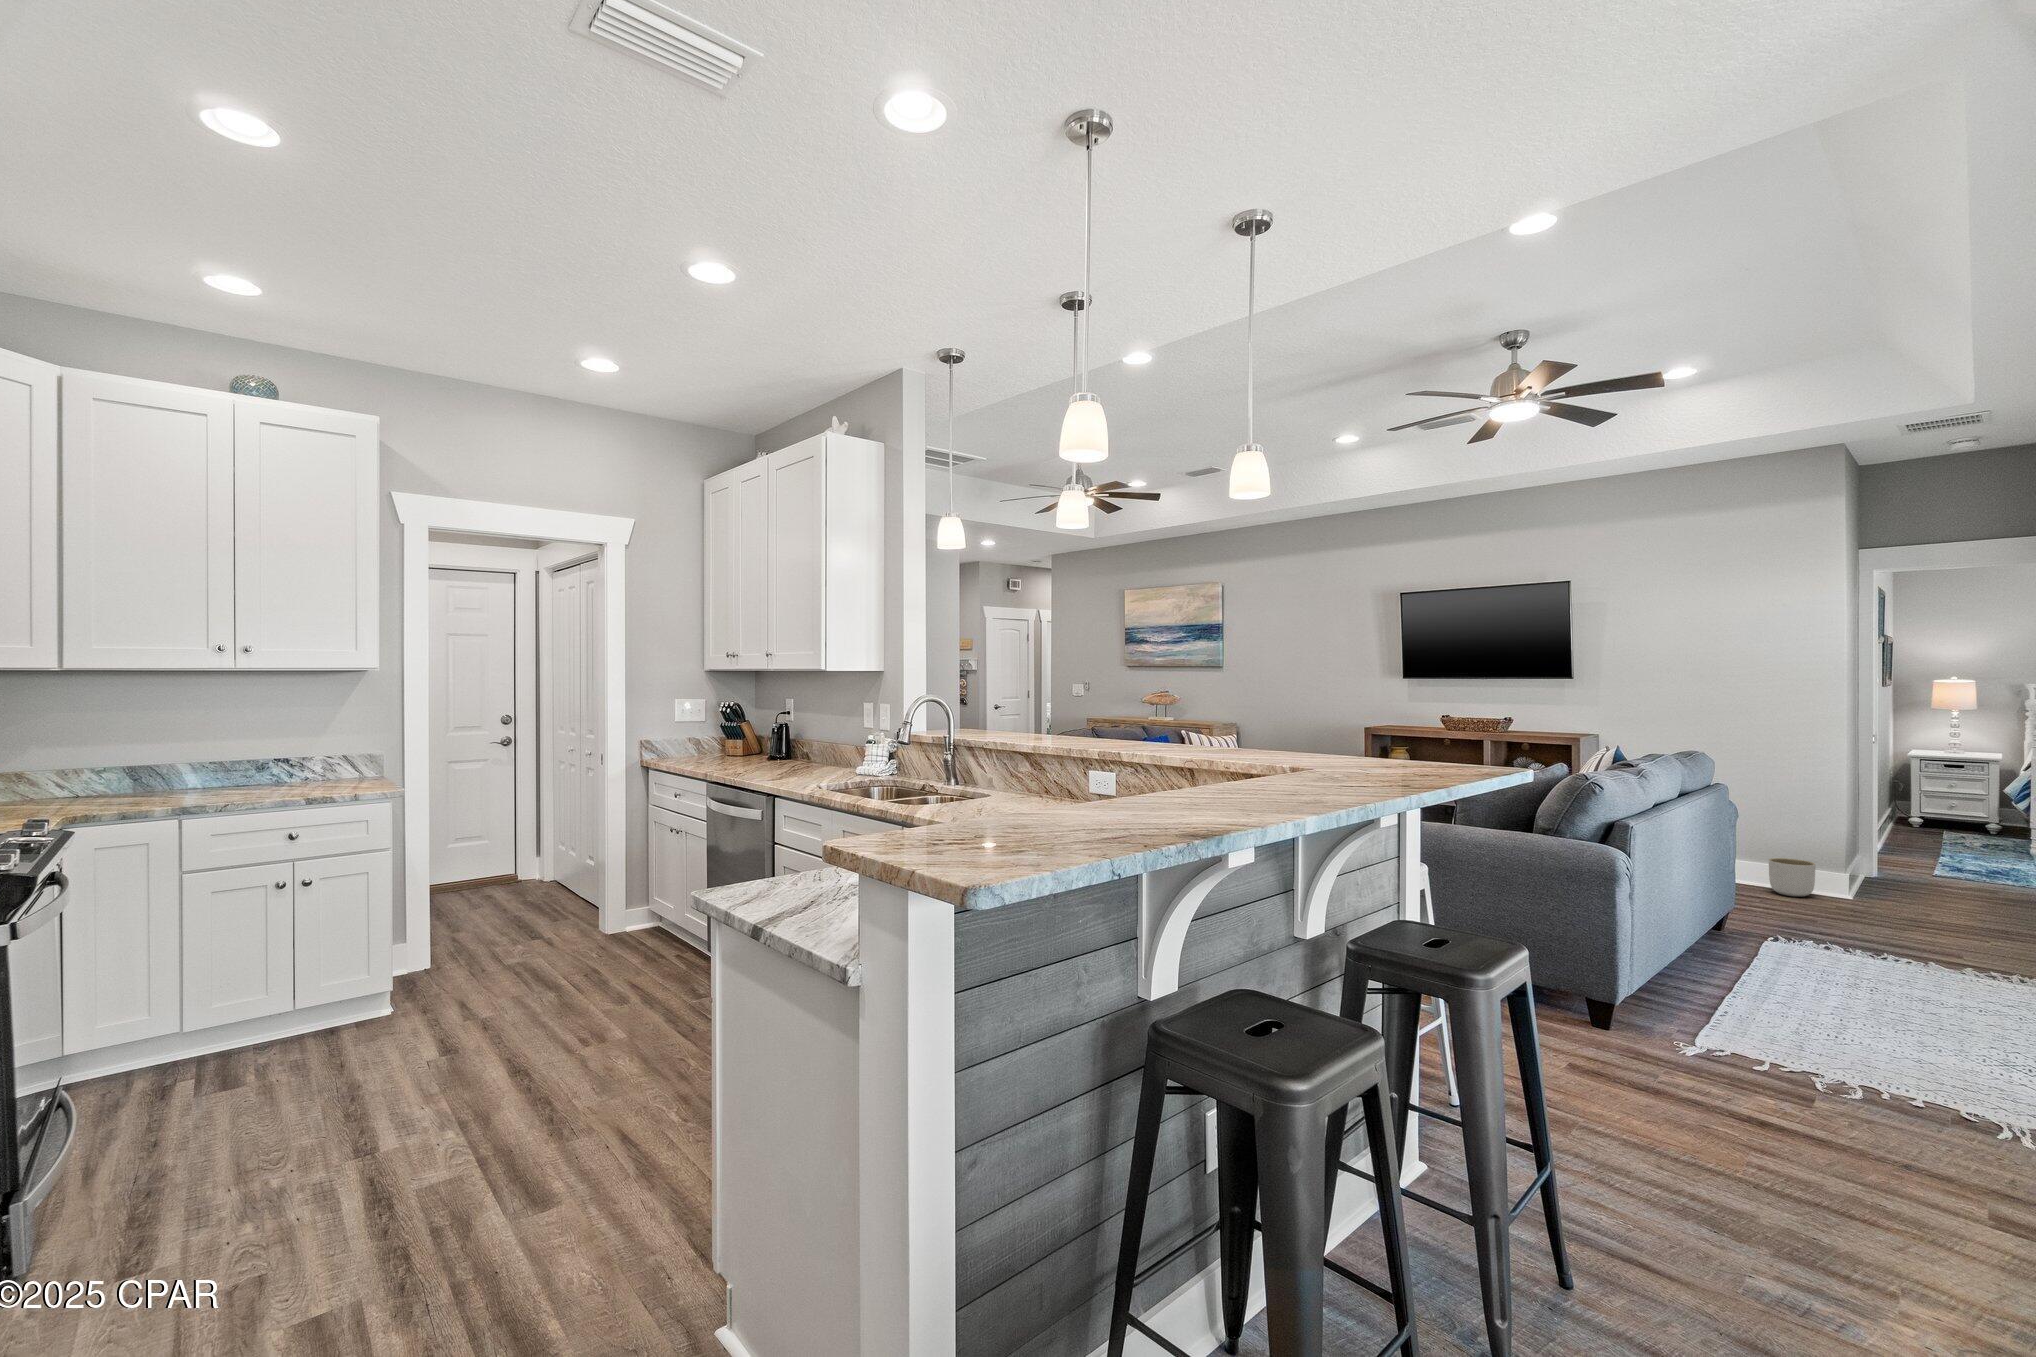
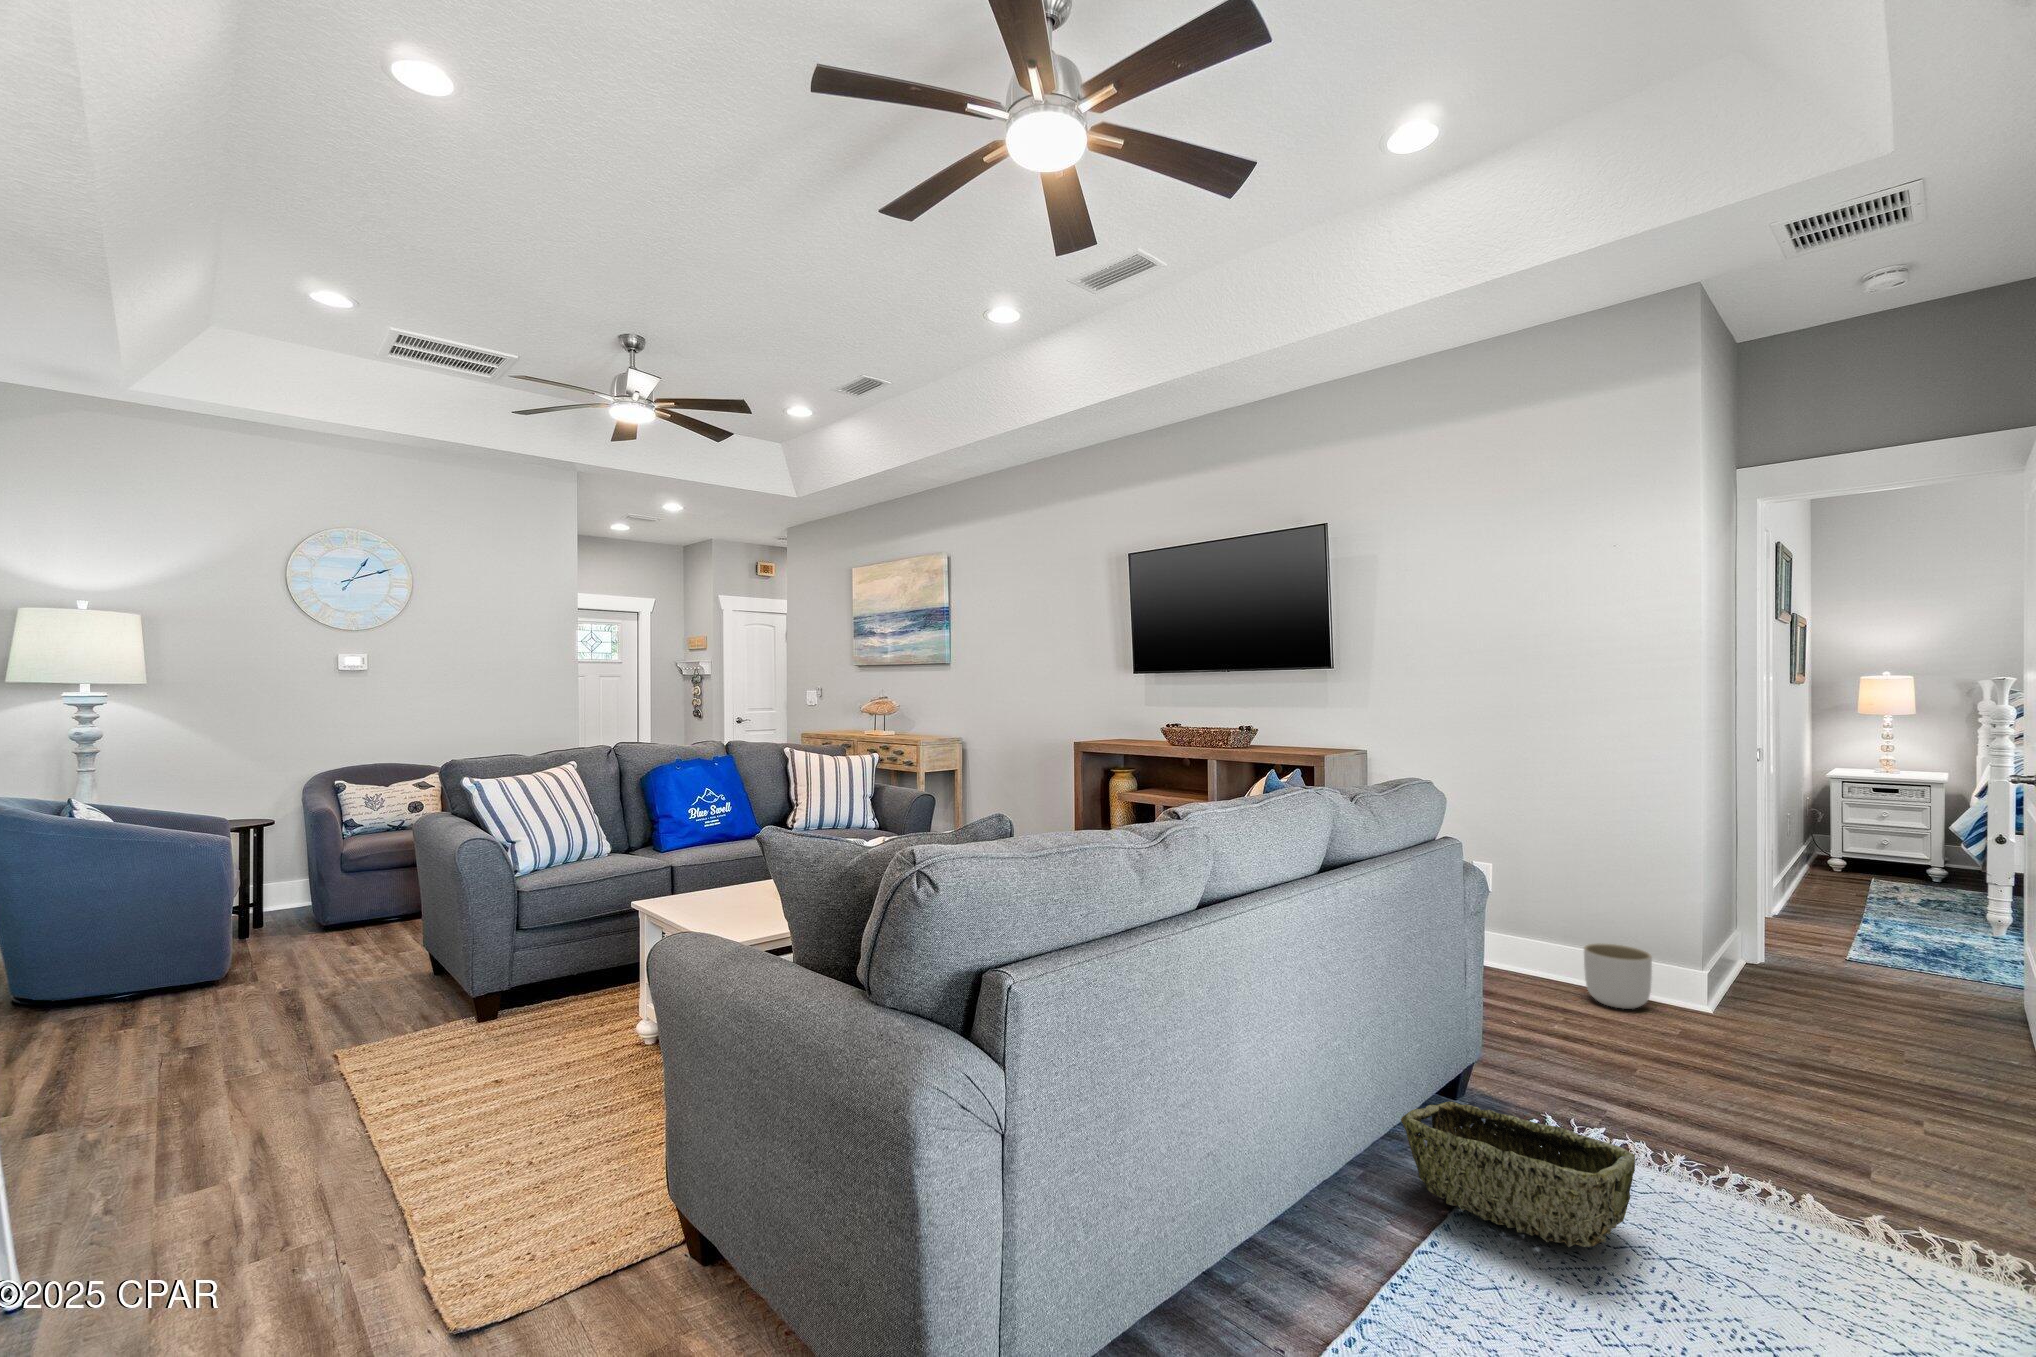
woven basket: none [1722,919,1851,973] -> present [1401,1102,1635,1247]

